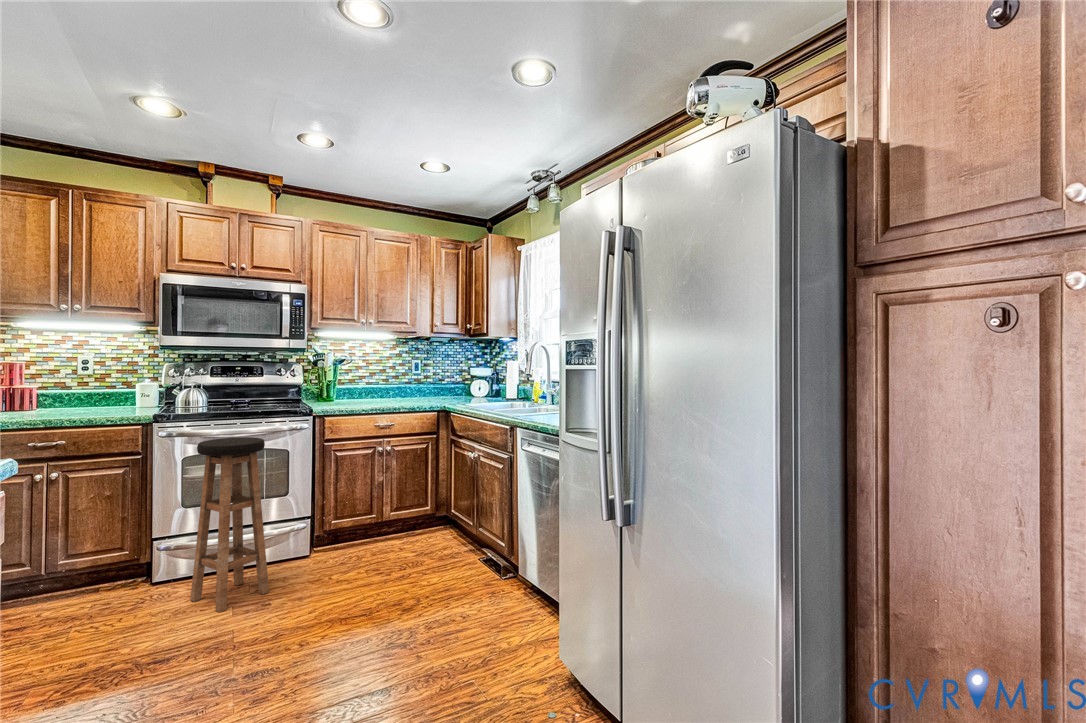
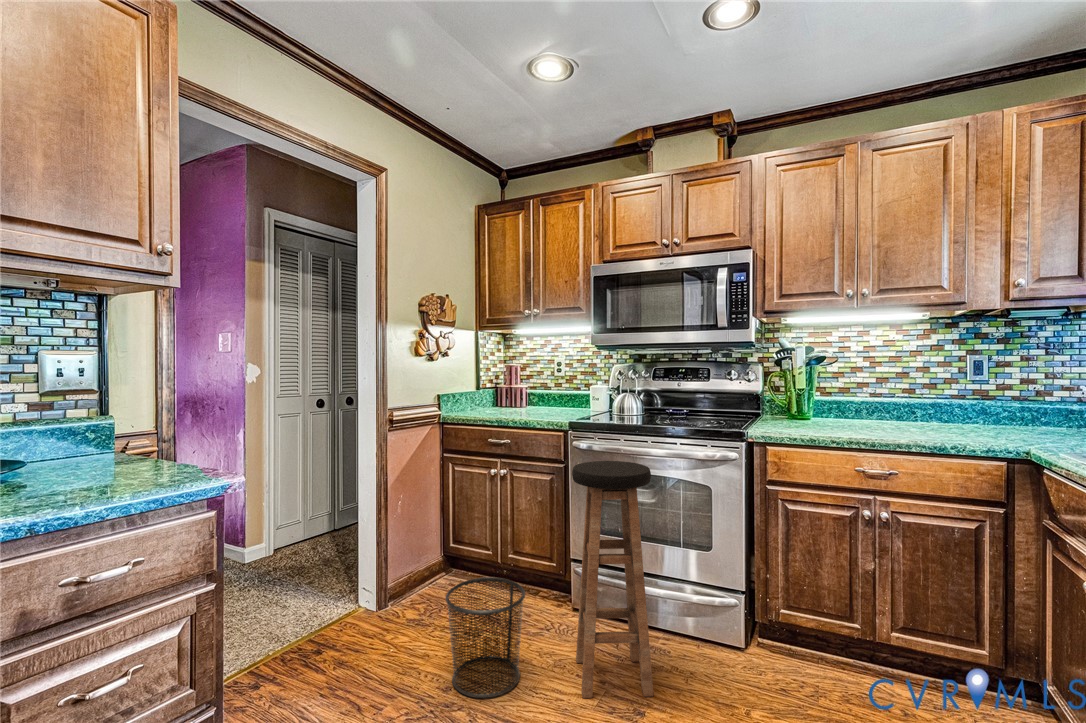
waste bin: none [72,552,162,655] -> present [446,577,525,698]

